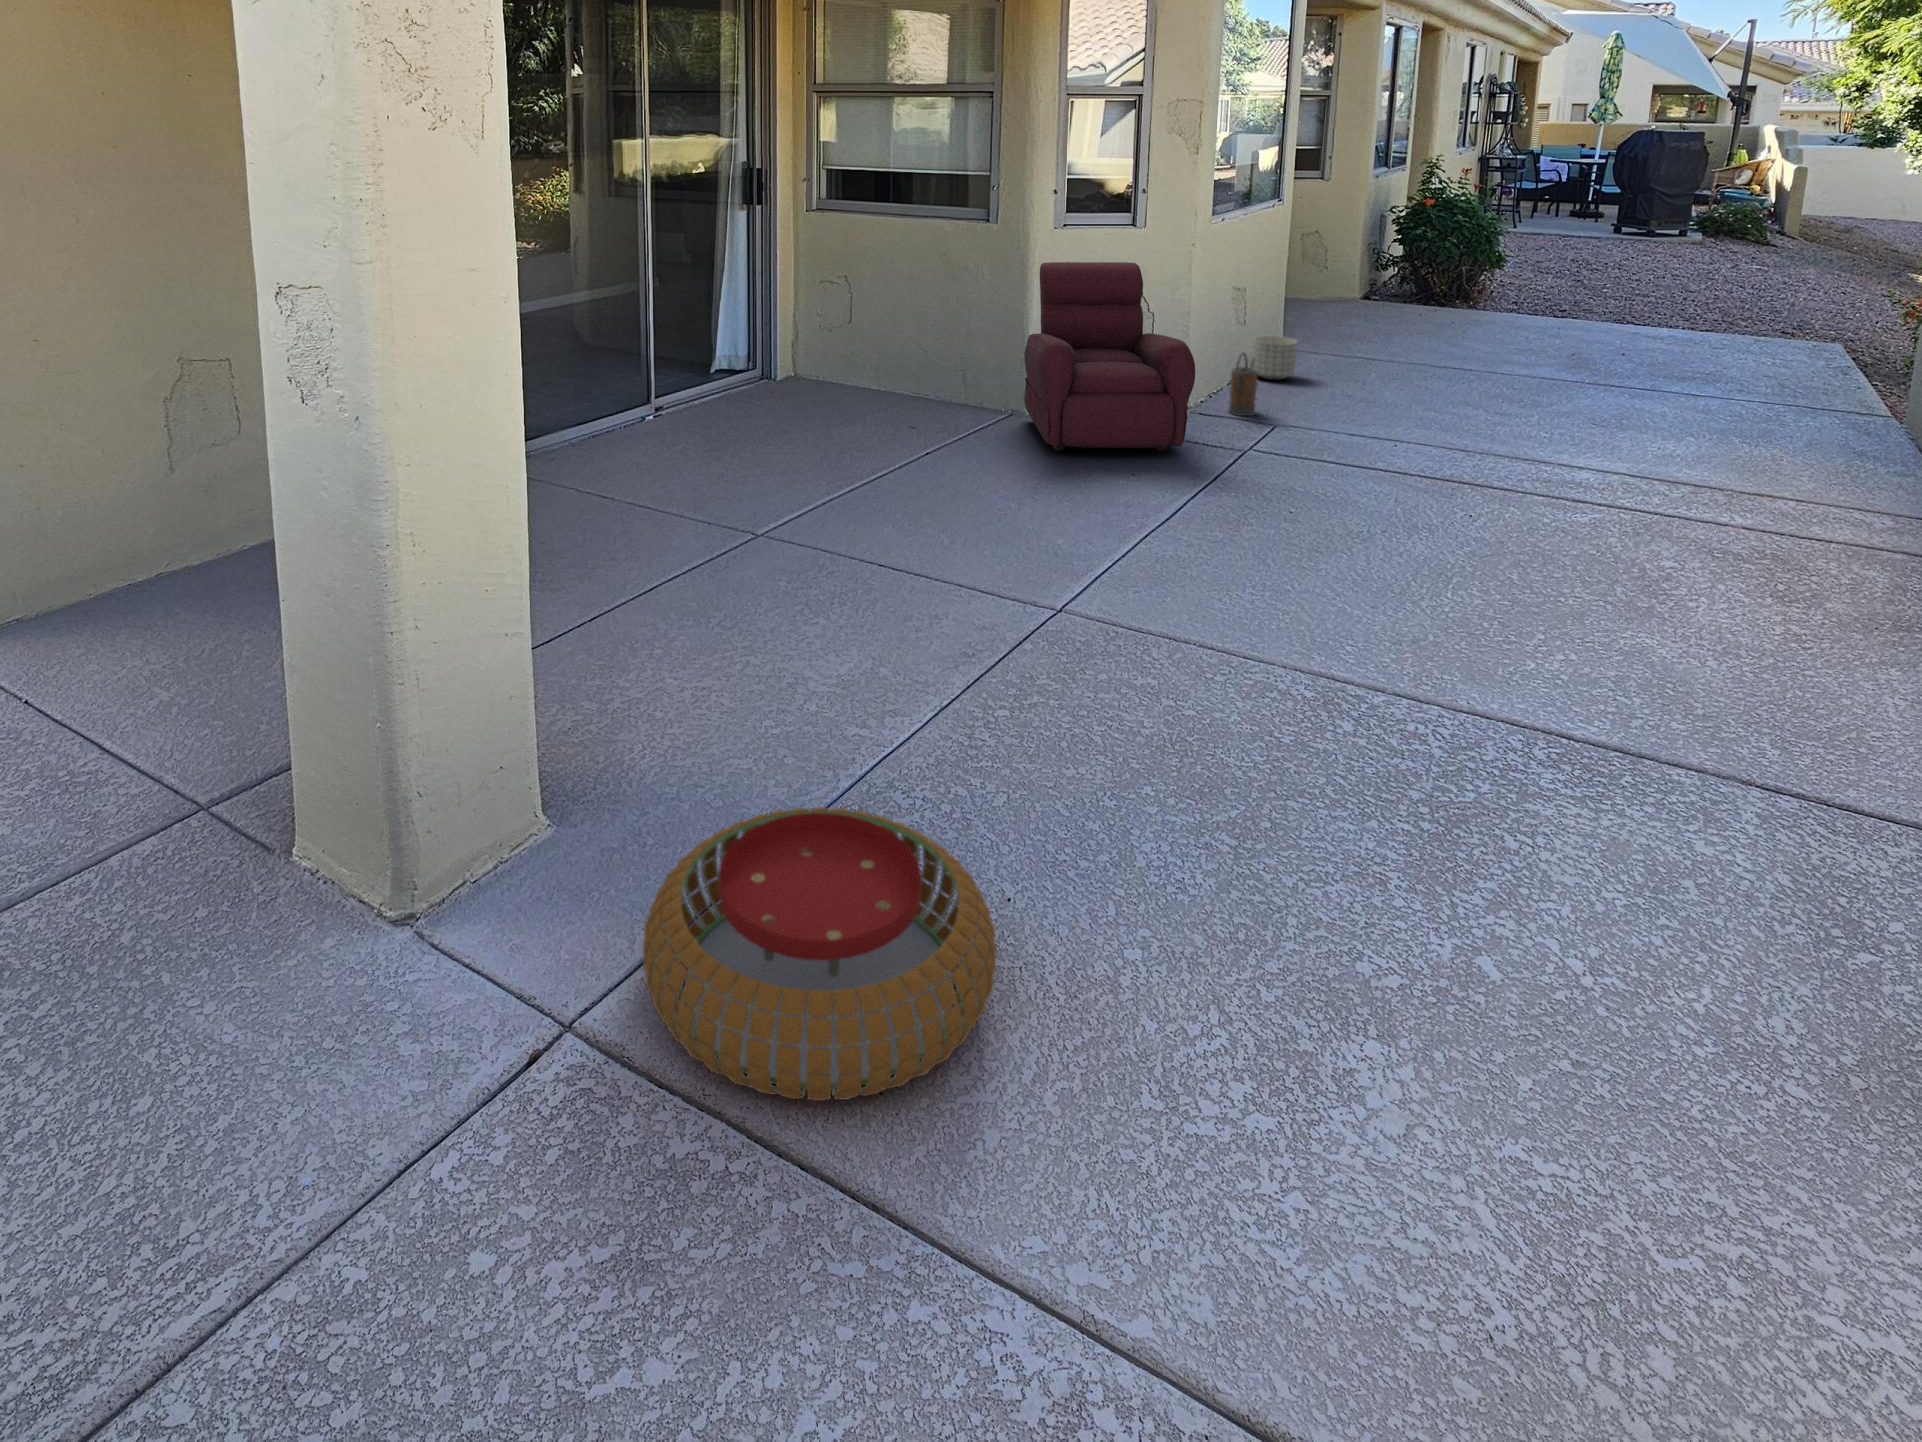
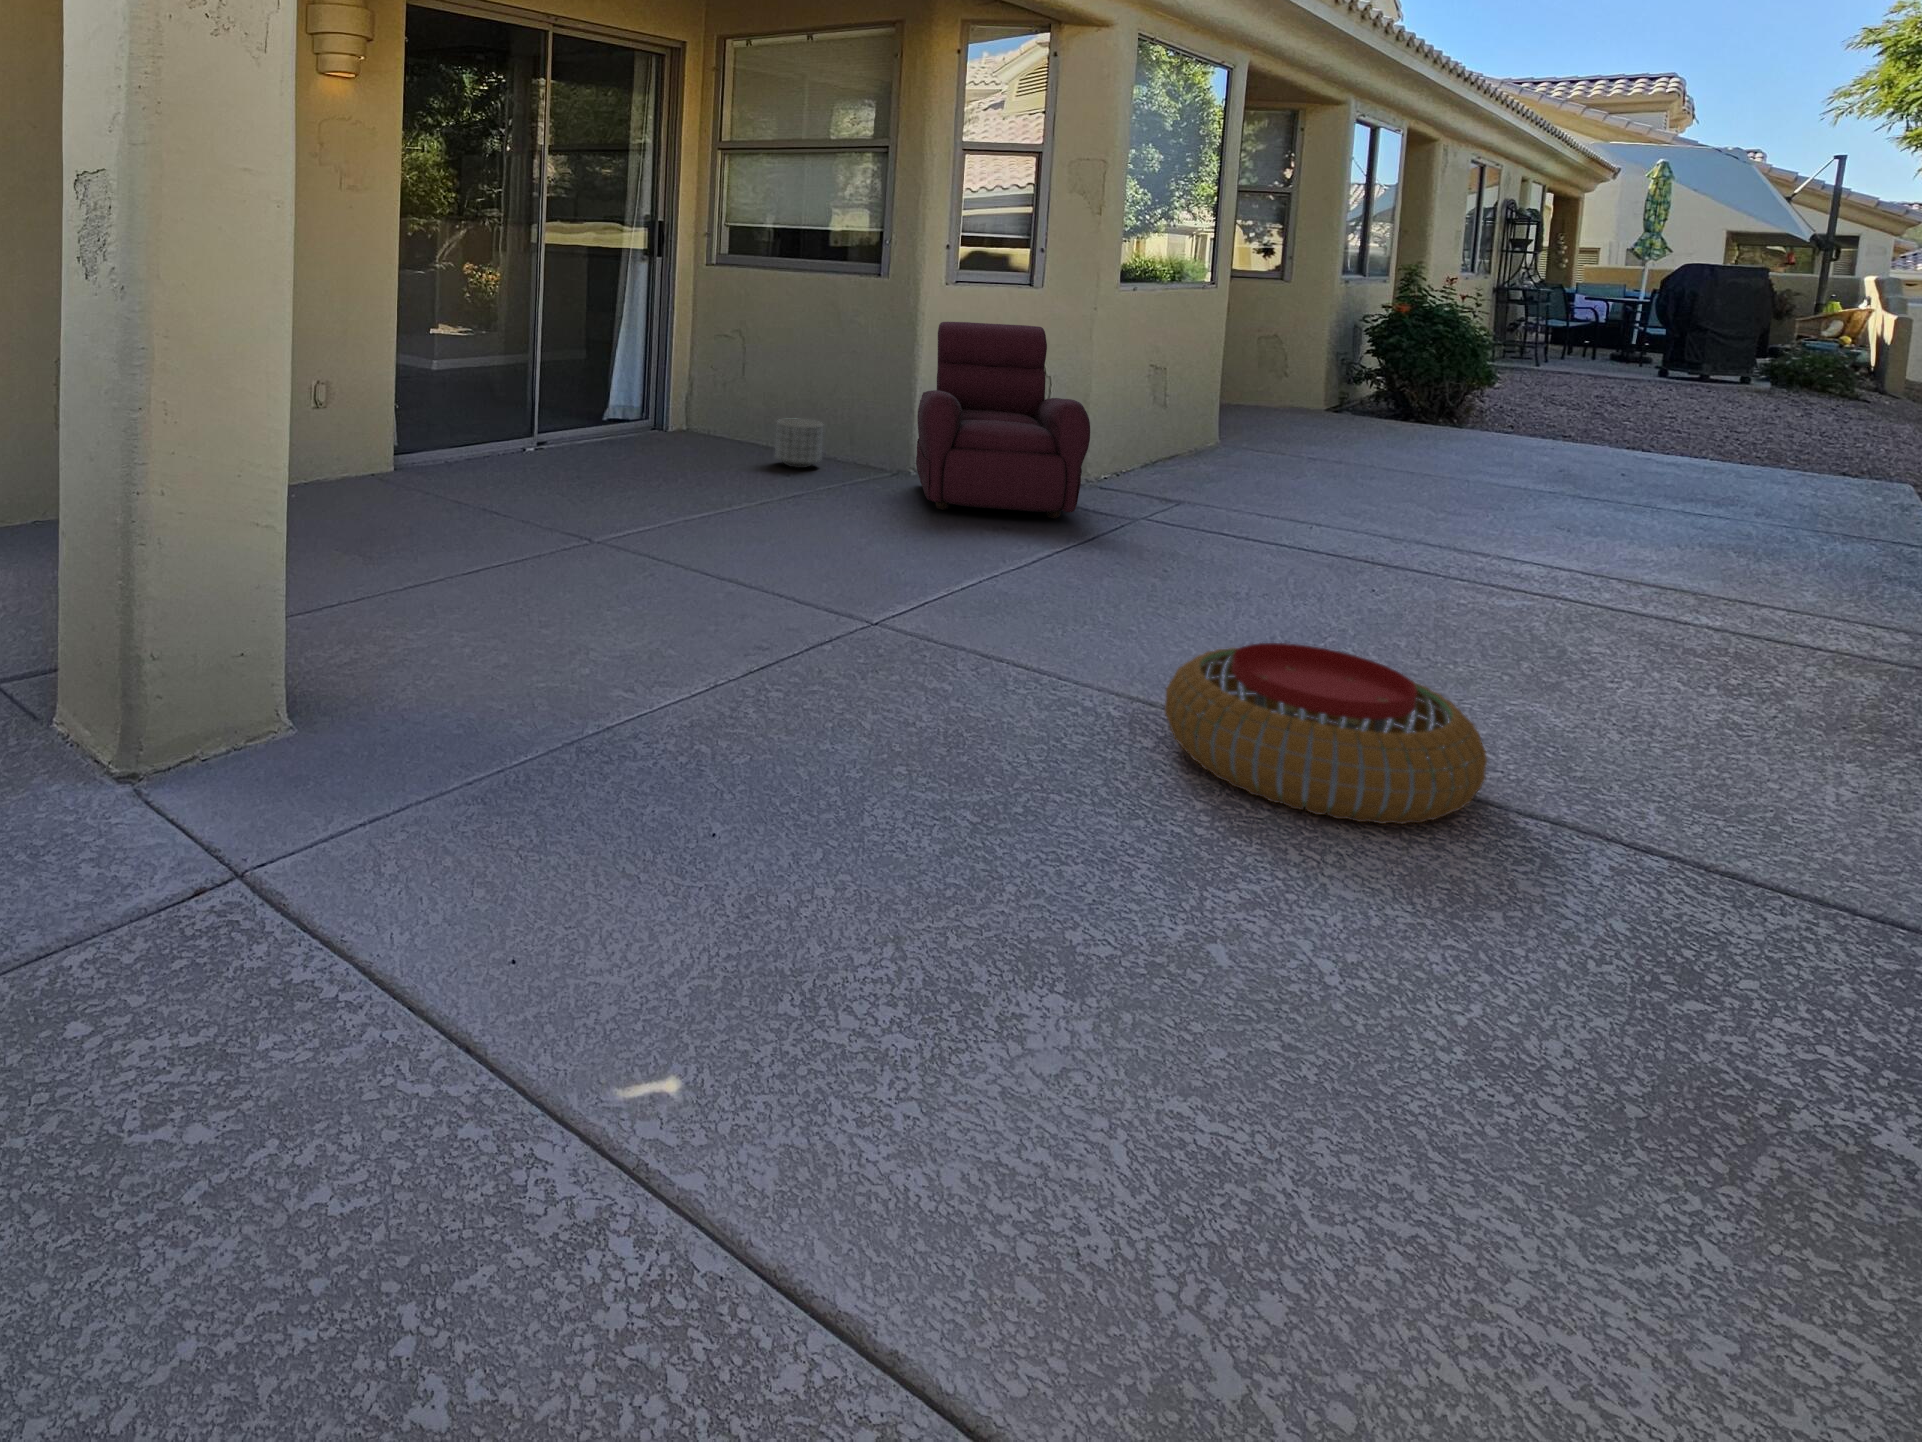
planter: present [1253,336,1297,380] -> present [775,418,823,468]
watering can: present [1229,352,1258,416] -> none [1144,429,1177,499]
pouf: present [643,807,997,1101] -> present [1165,643,1487,824]

